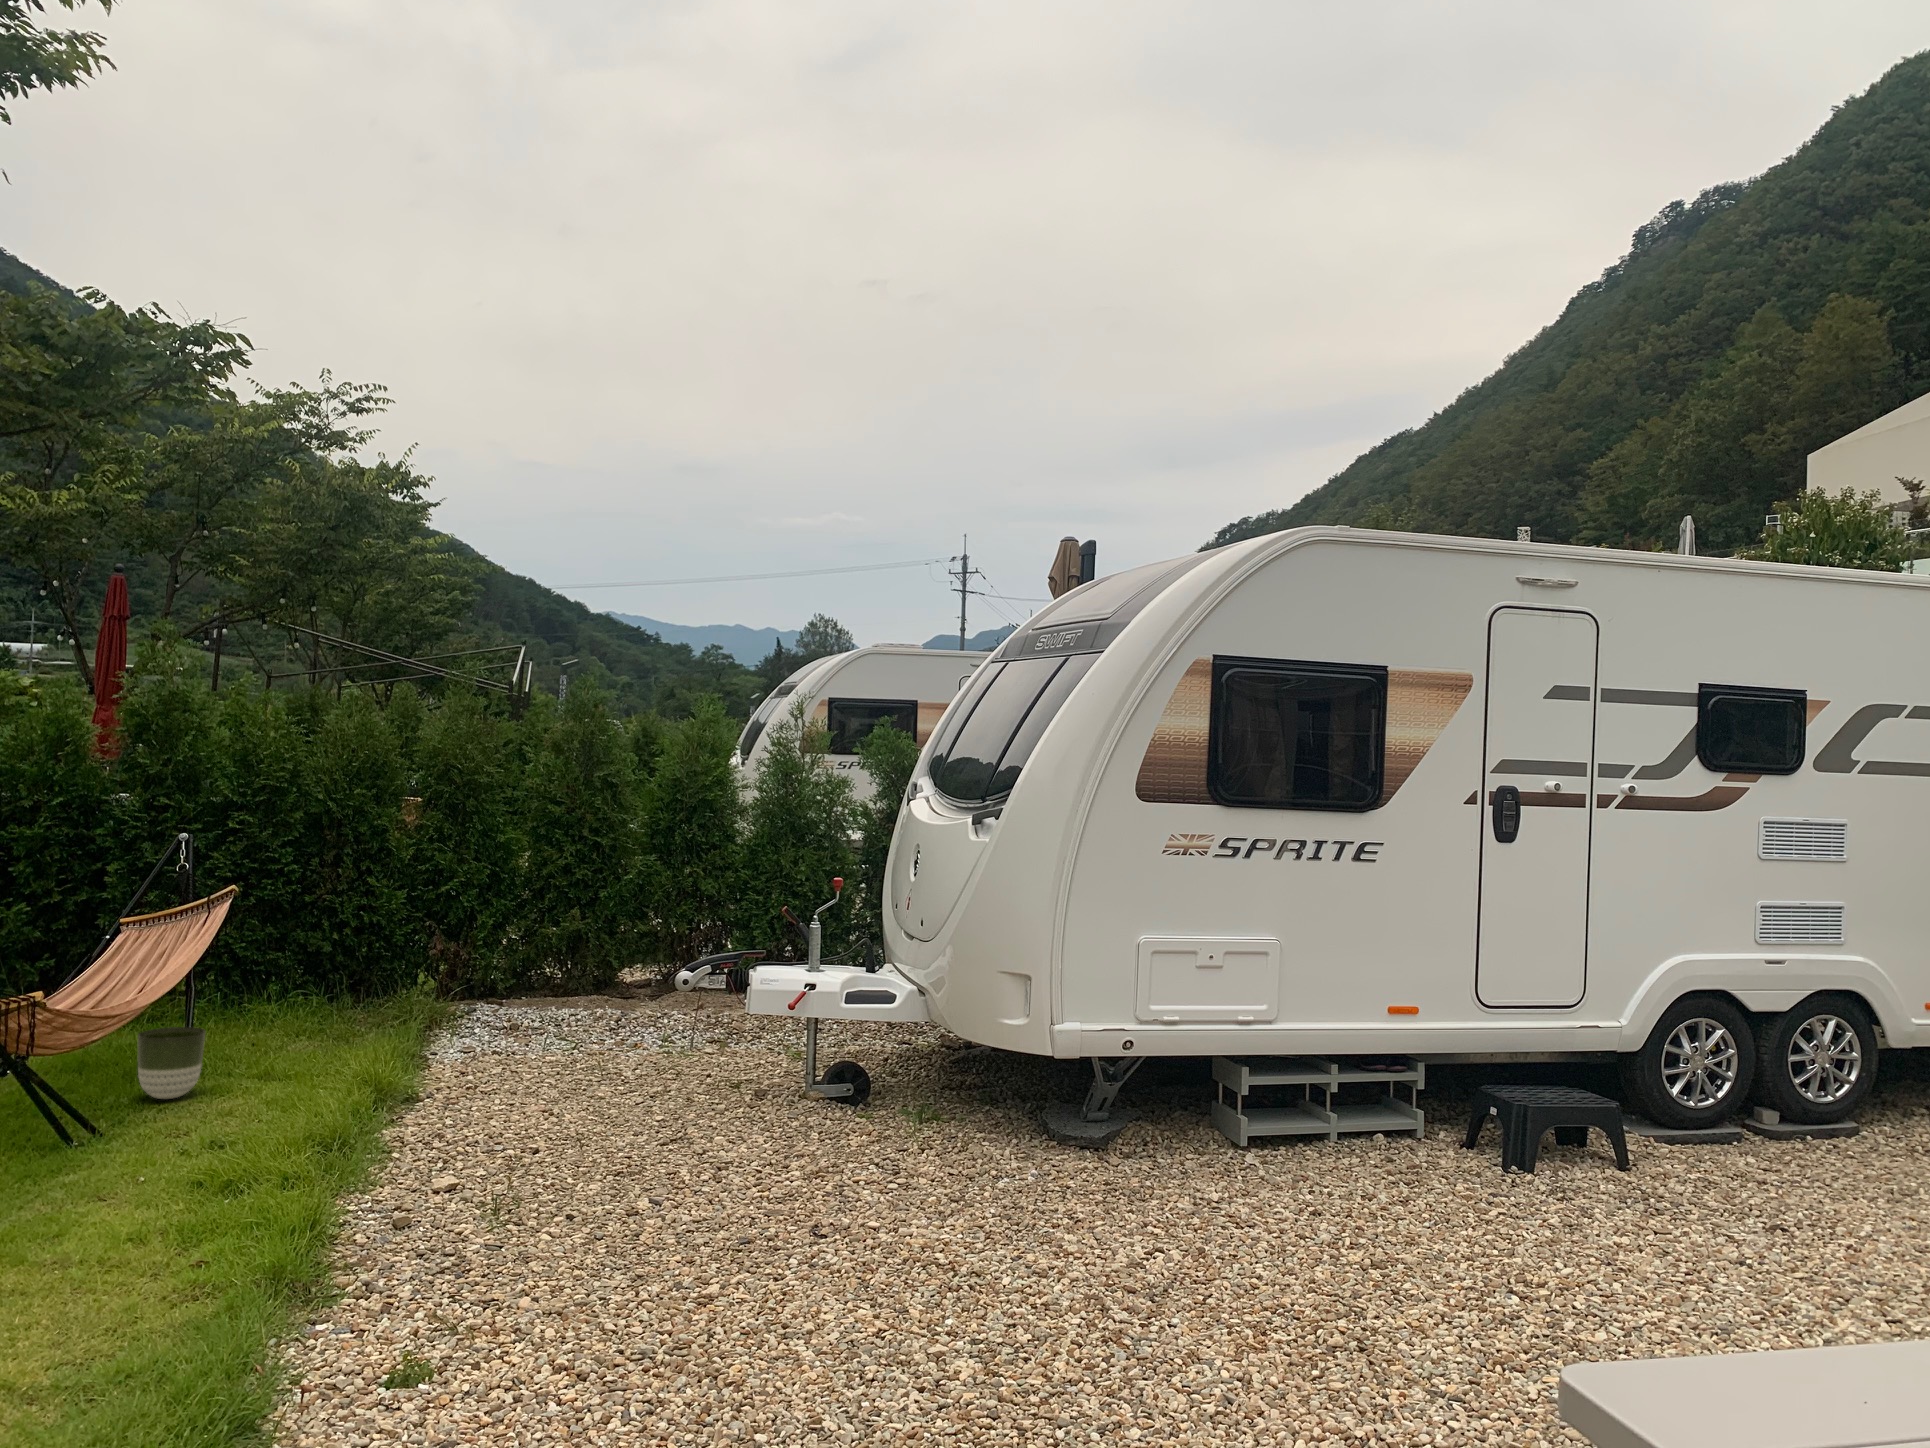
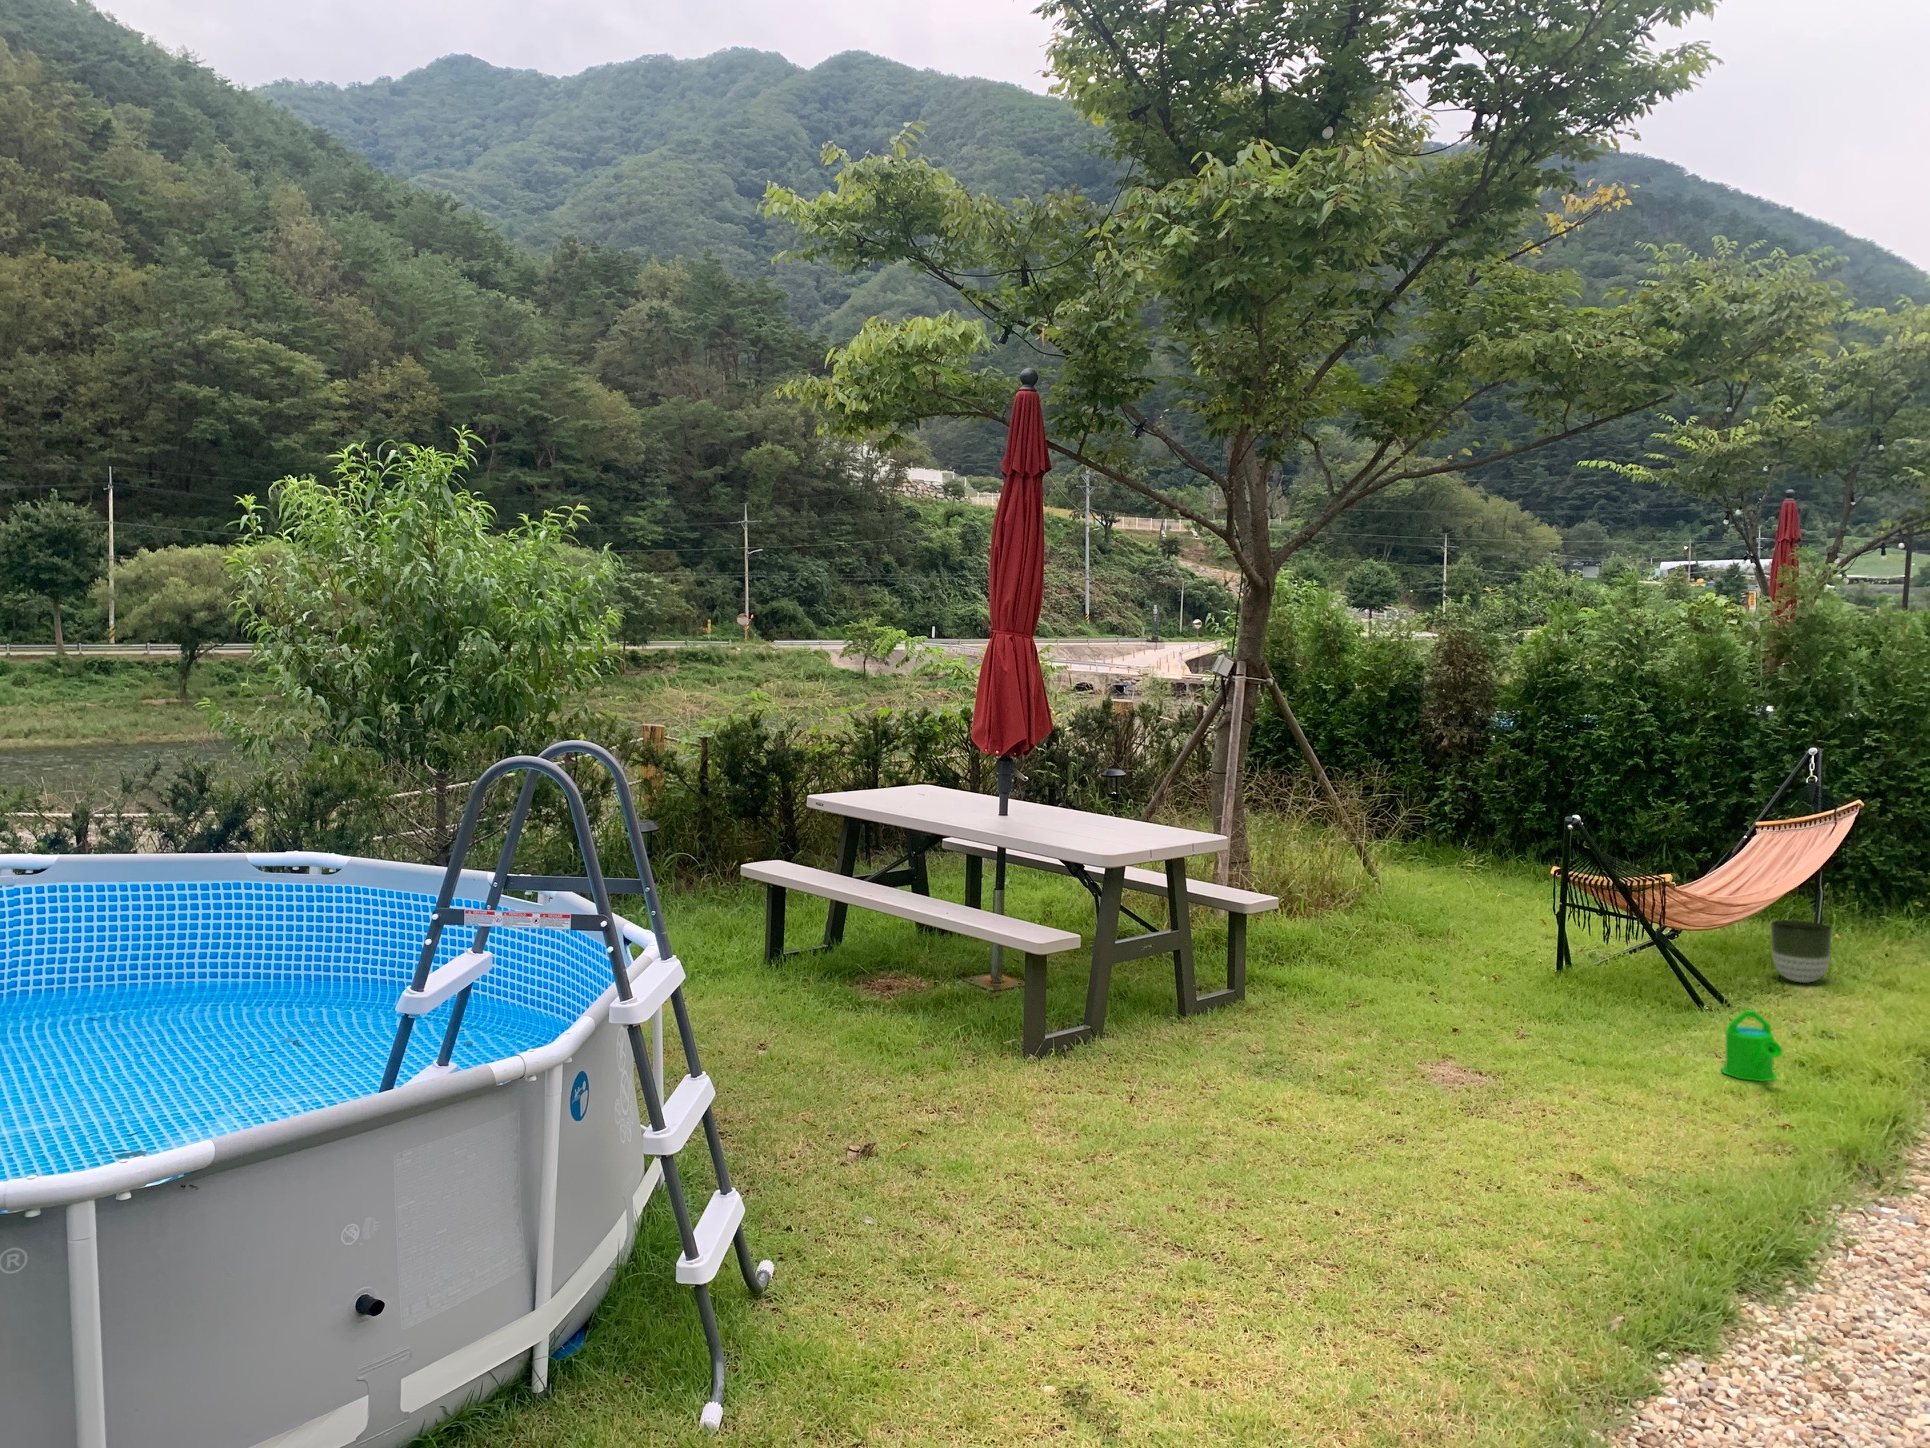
watering can: none [103,1138,183,1227] -> present [1722,1010,1782,1082]

